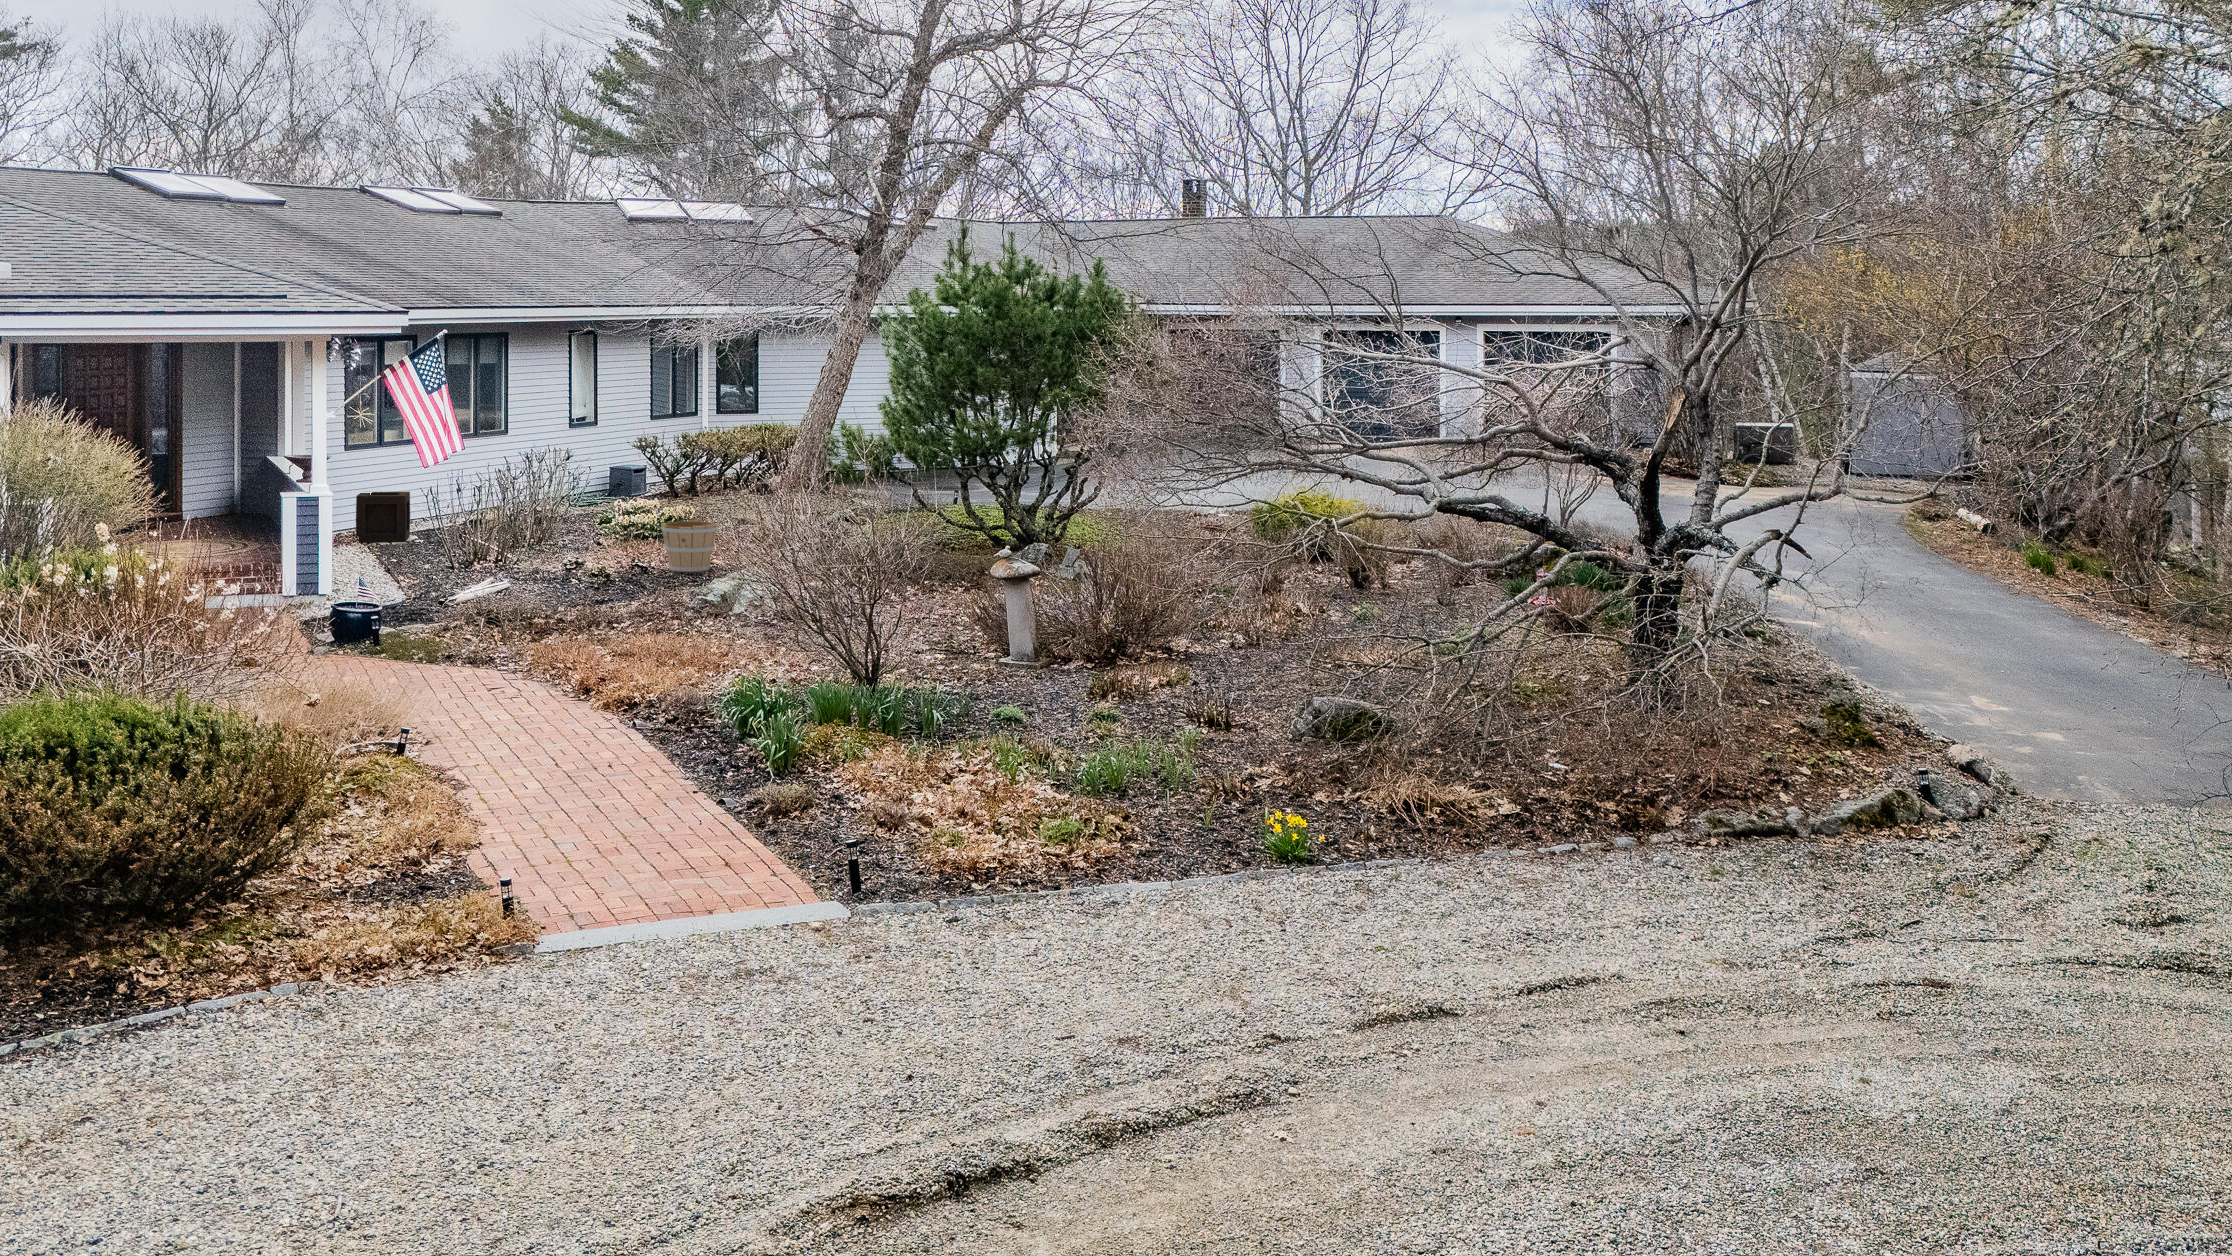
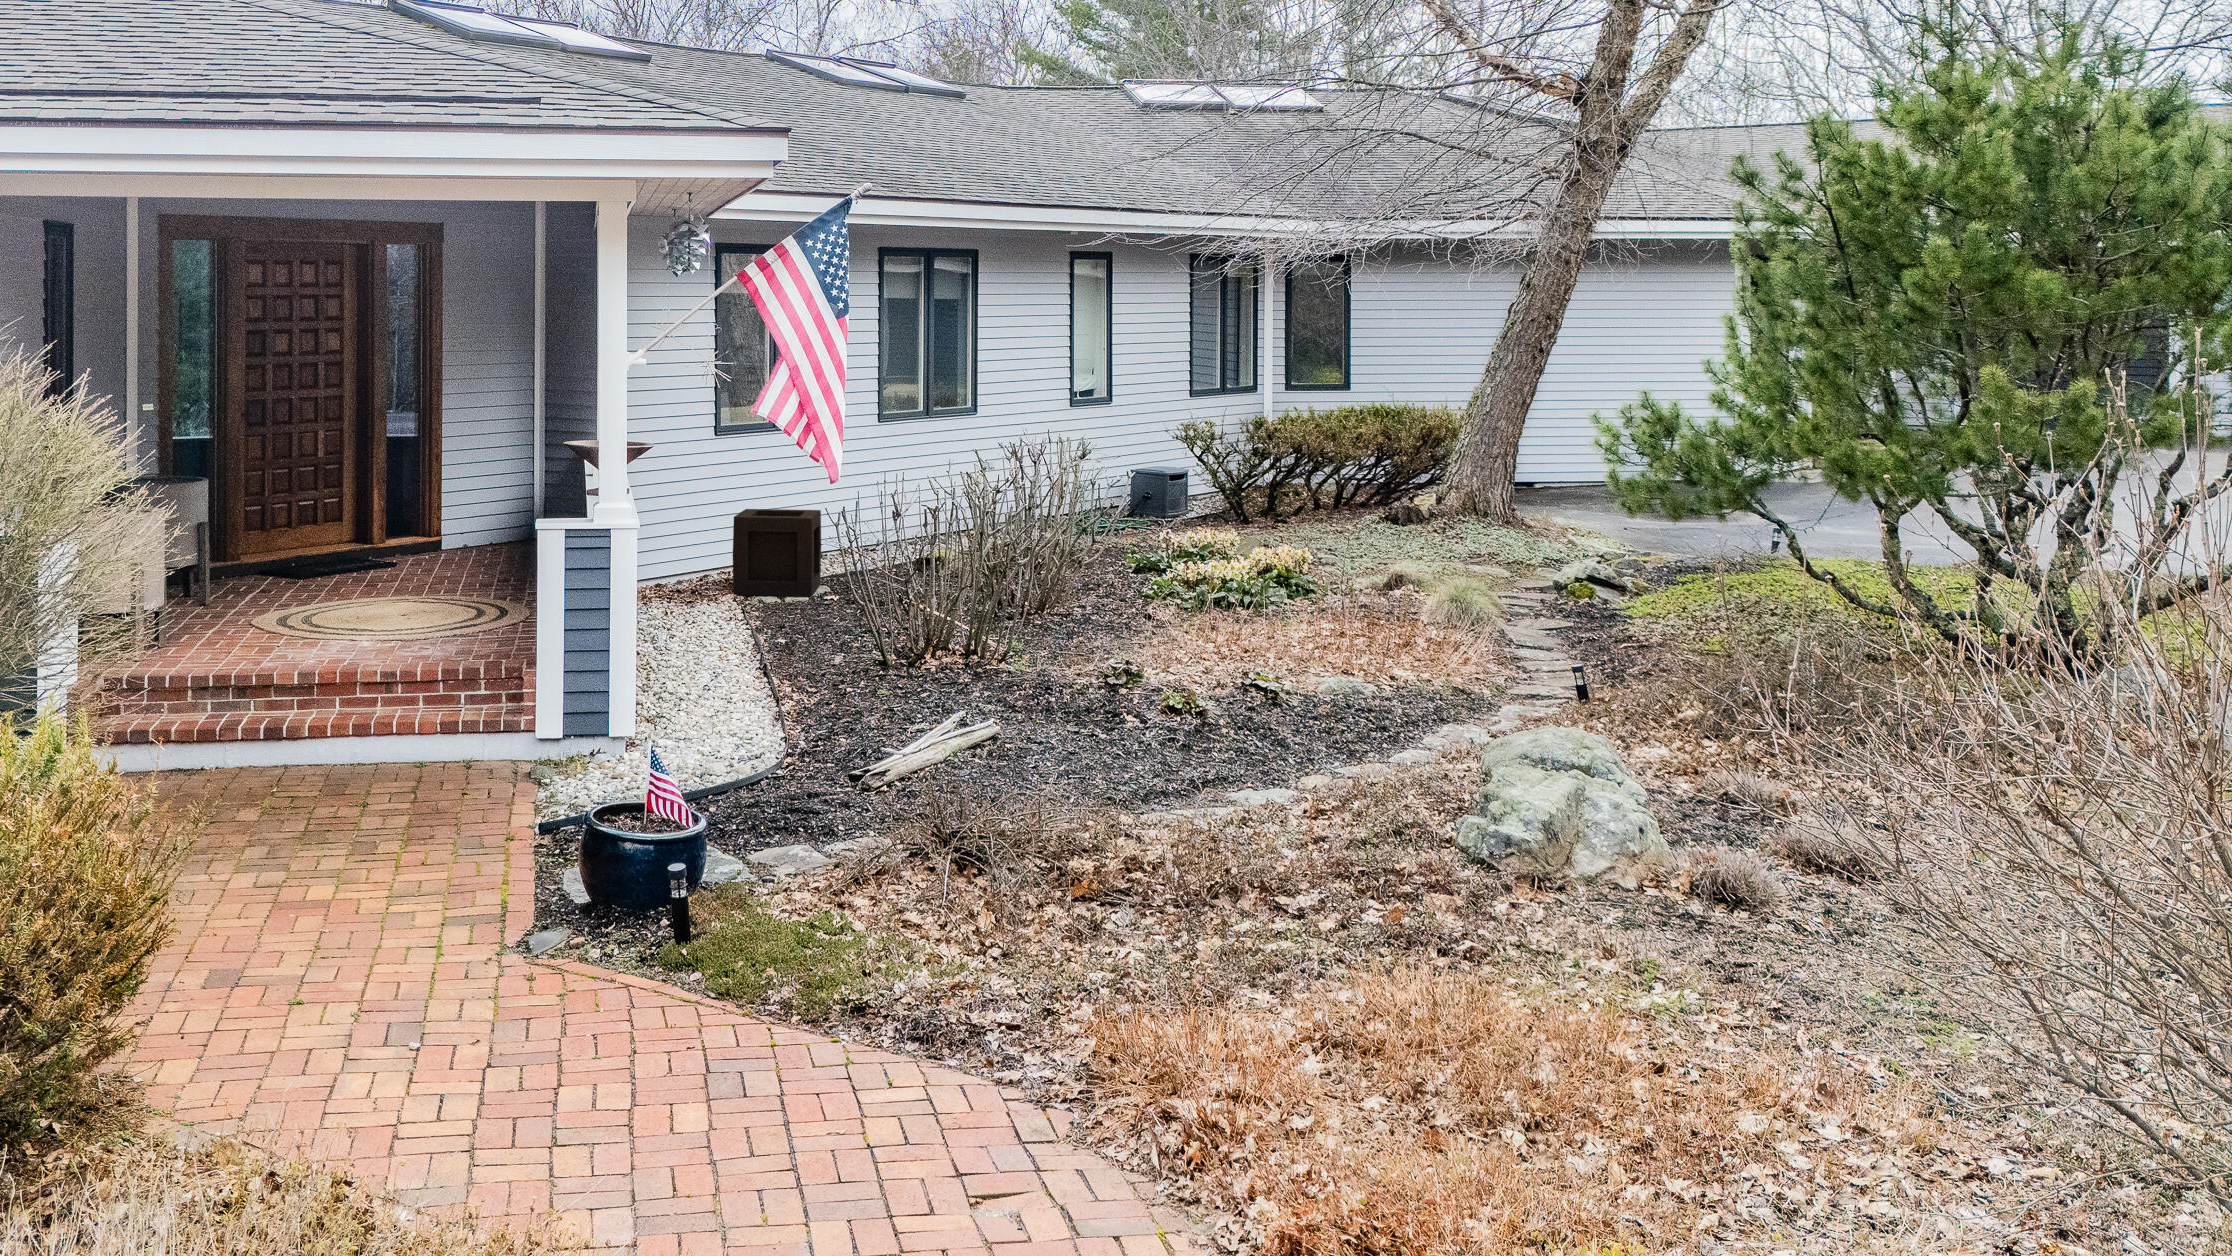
wooden bucket: present [661,520,718,572] -> none [1285,586,1402,699]

